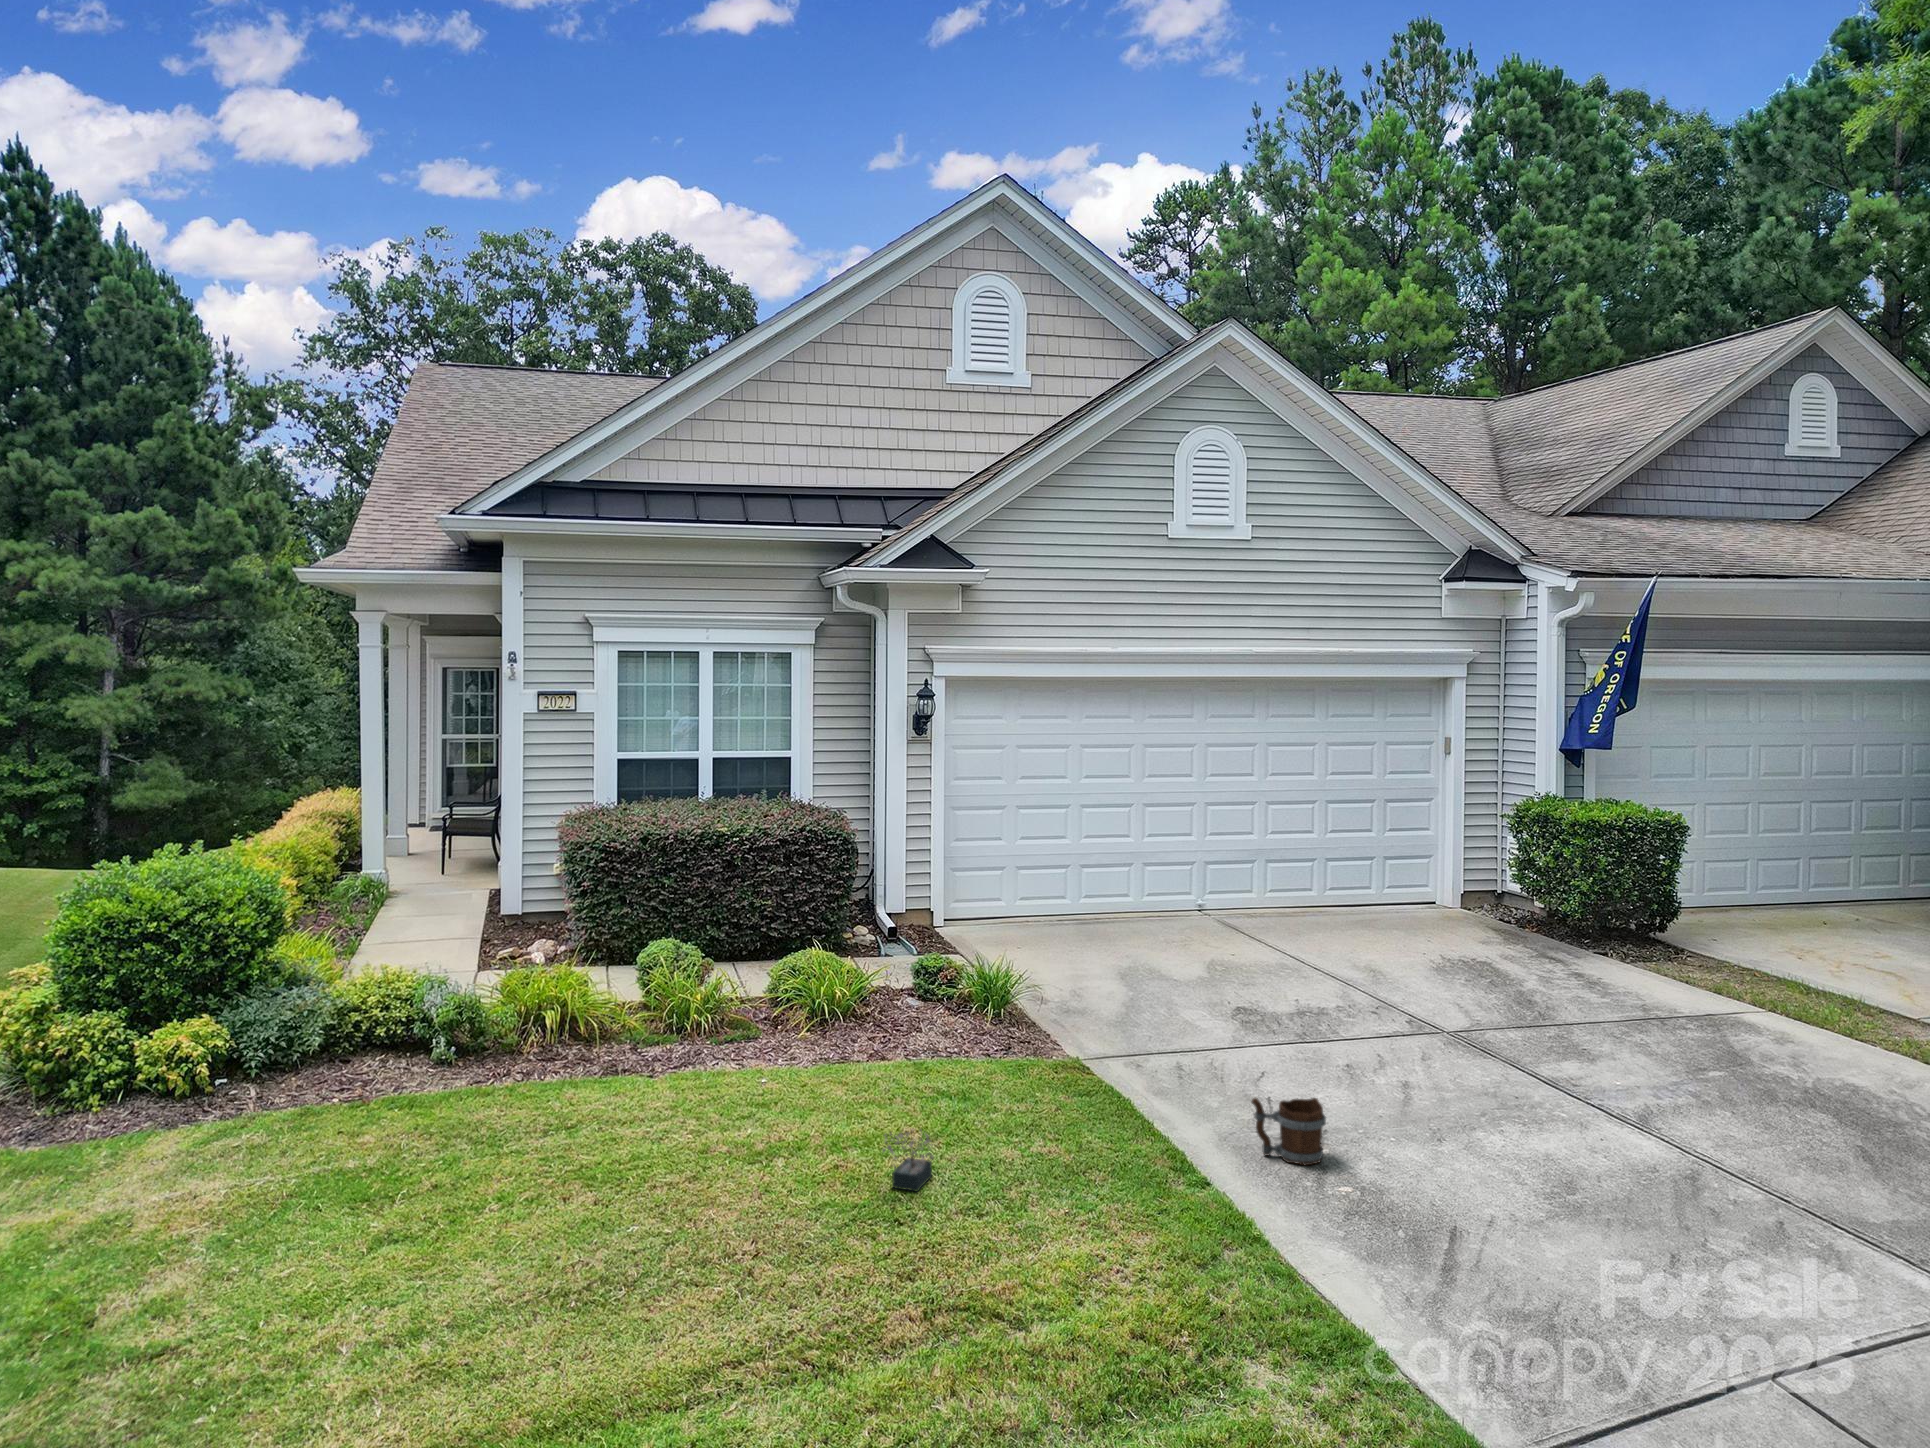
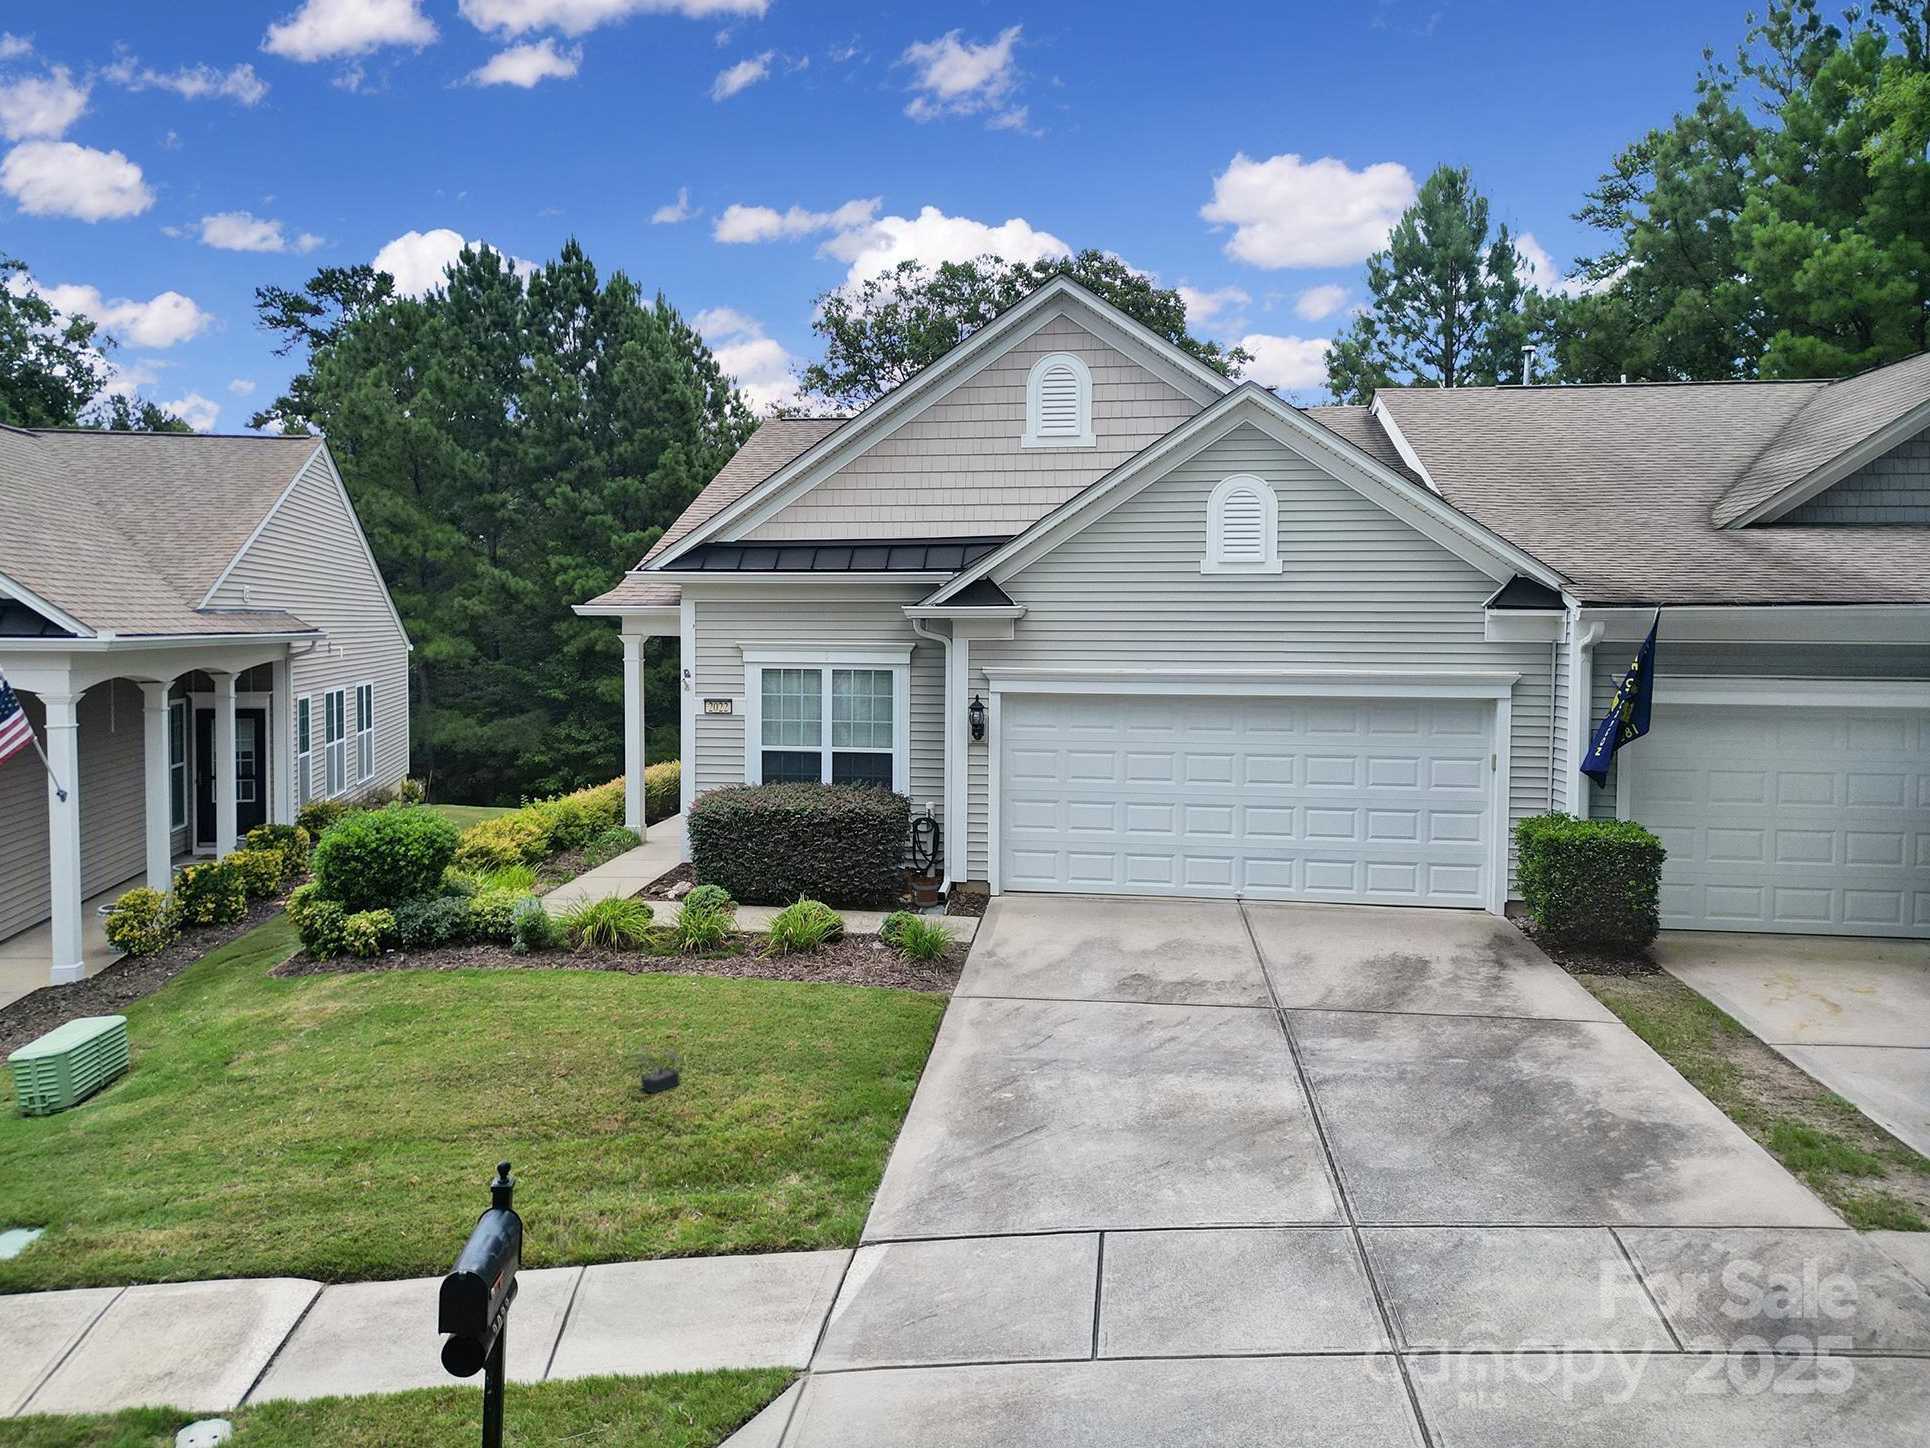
bucket: present [1252,1098,1326,1165] -> present [906,875,939,908]

